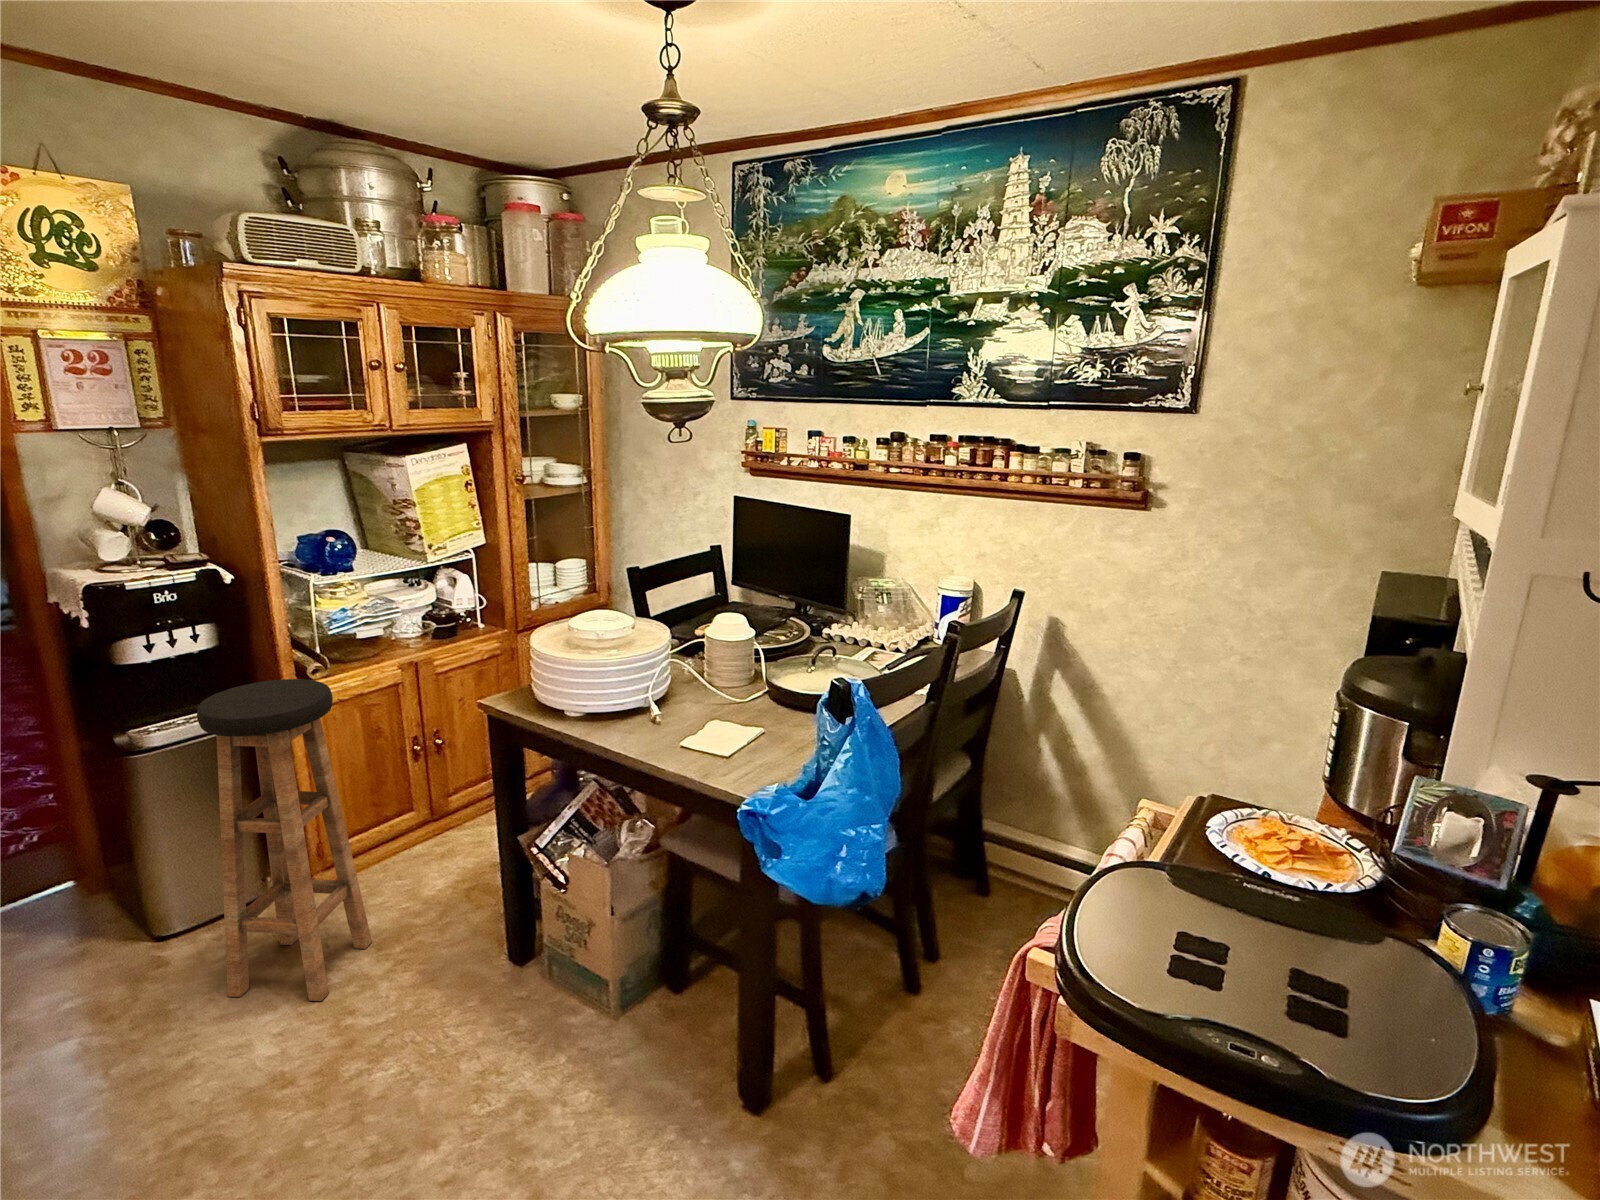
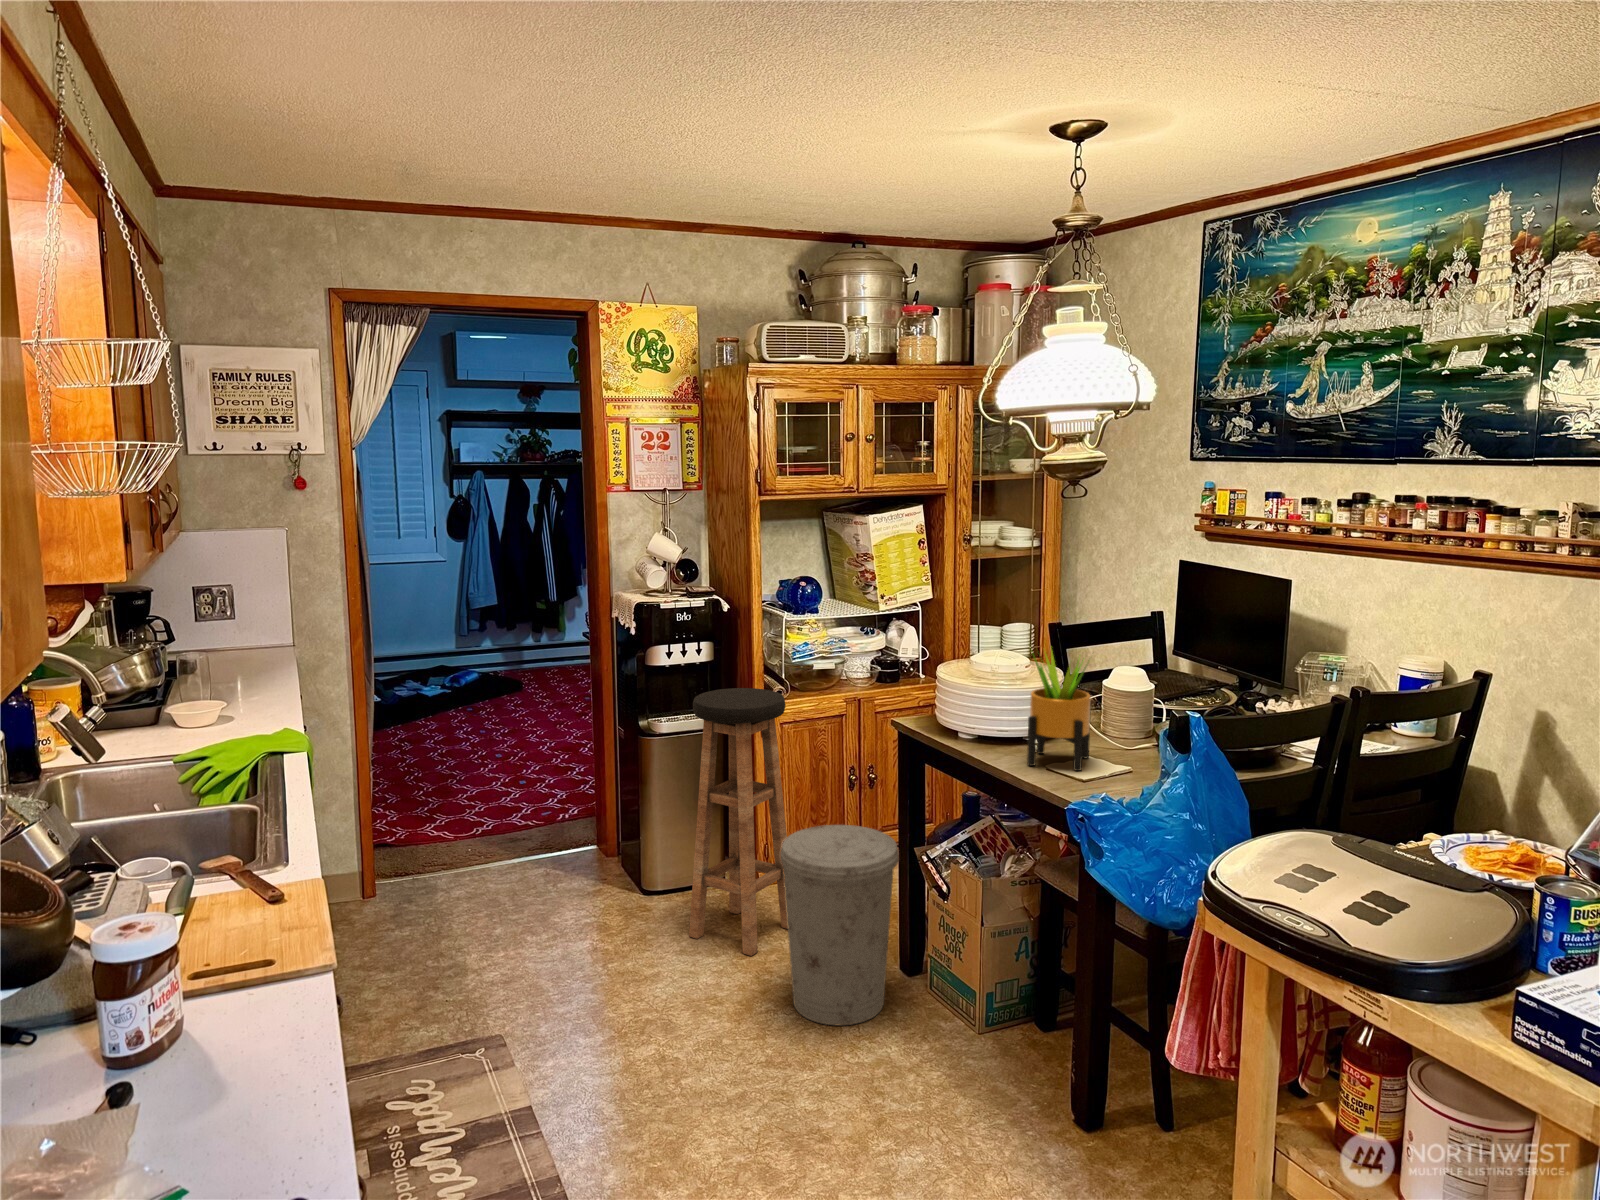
potted plant: none [651,607,728,746] -> present [1027,651,1090,771]
trash can: none [355,829,509,1073] -> present [780,825,899,1025]

